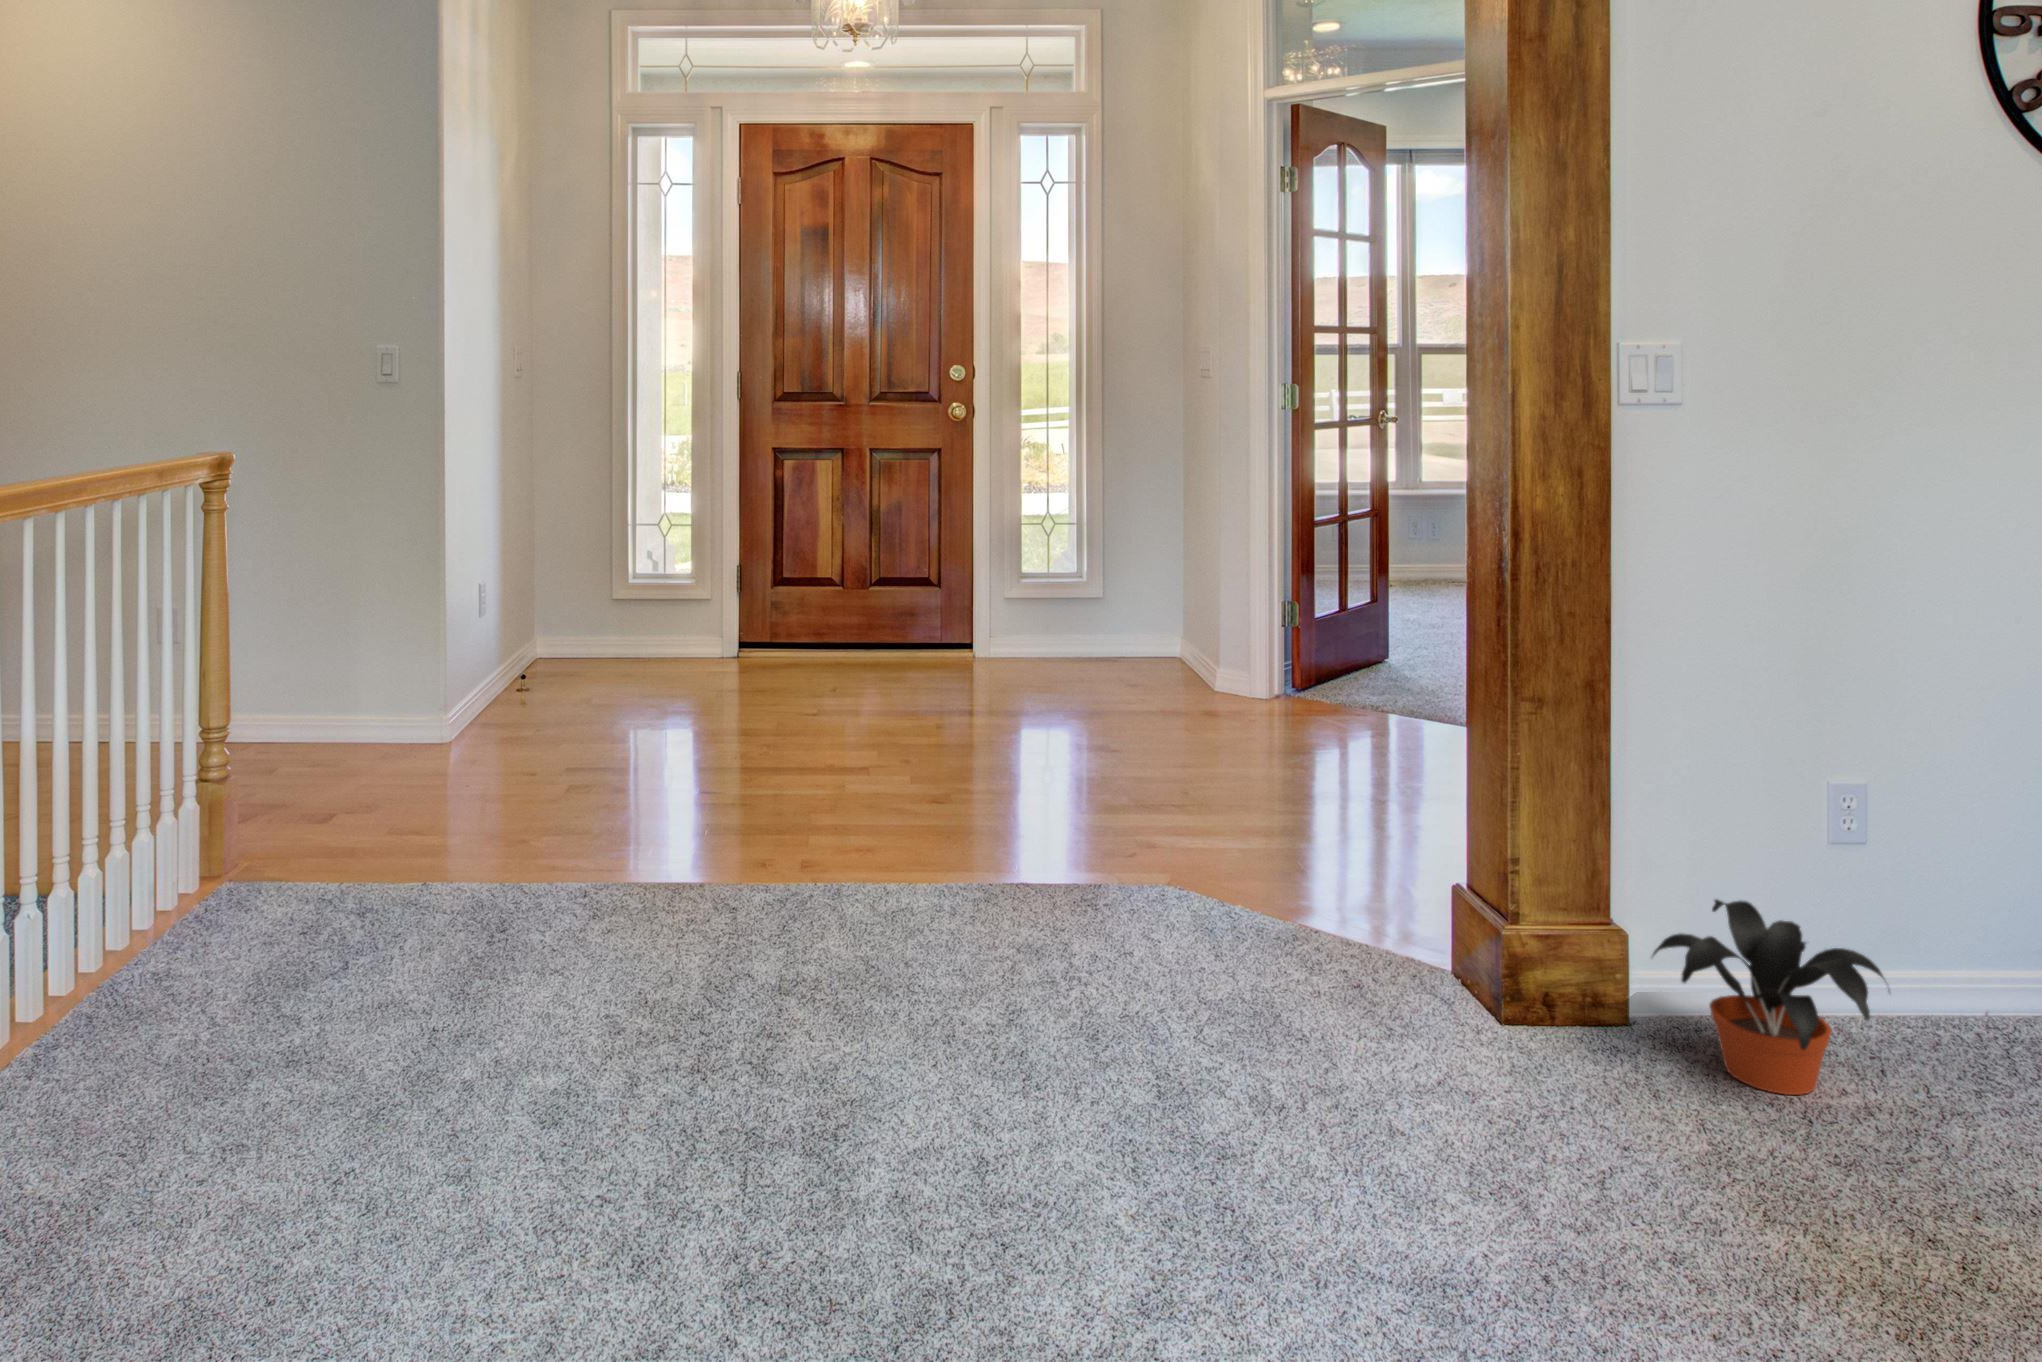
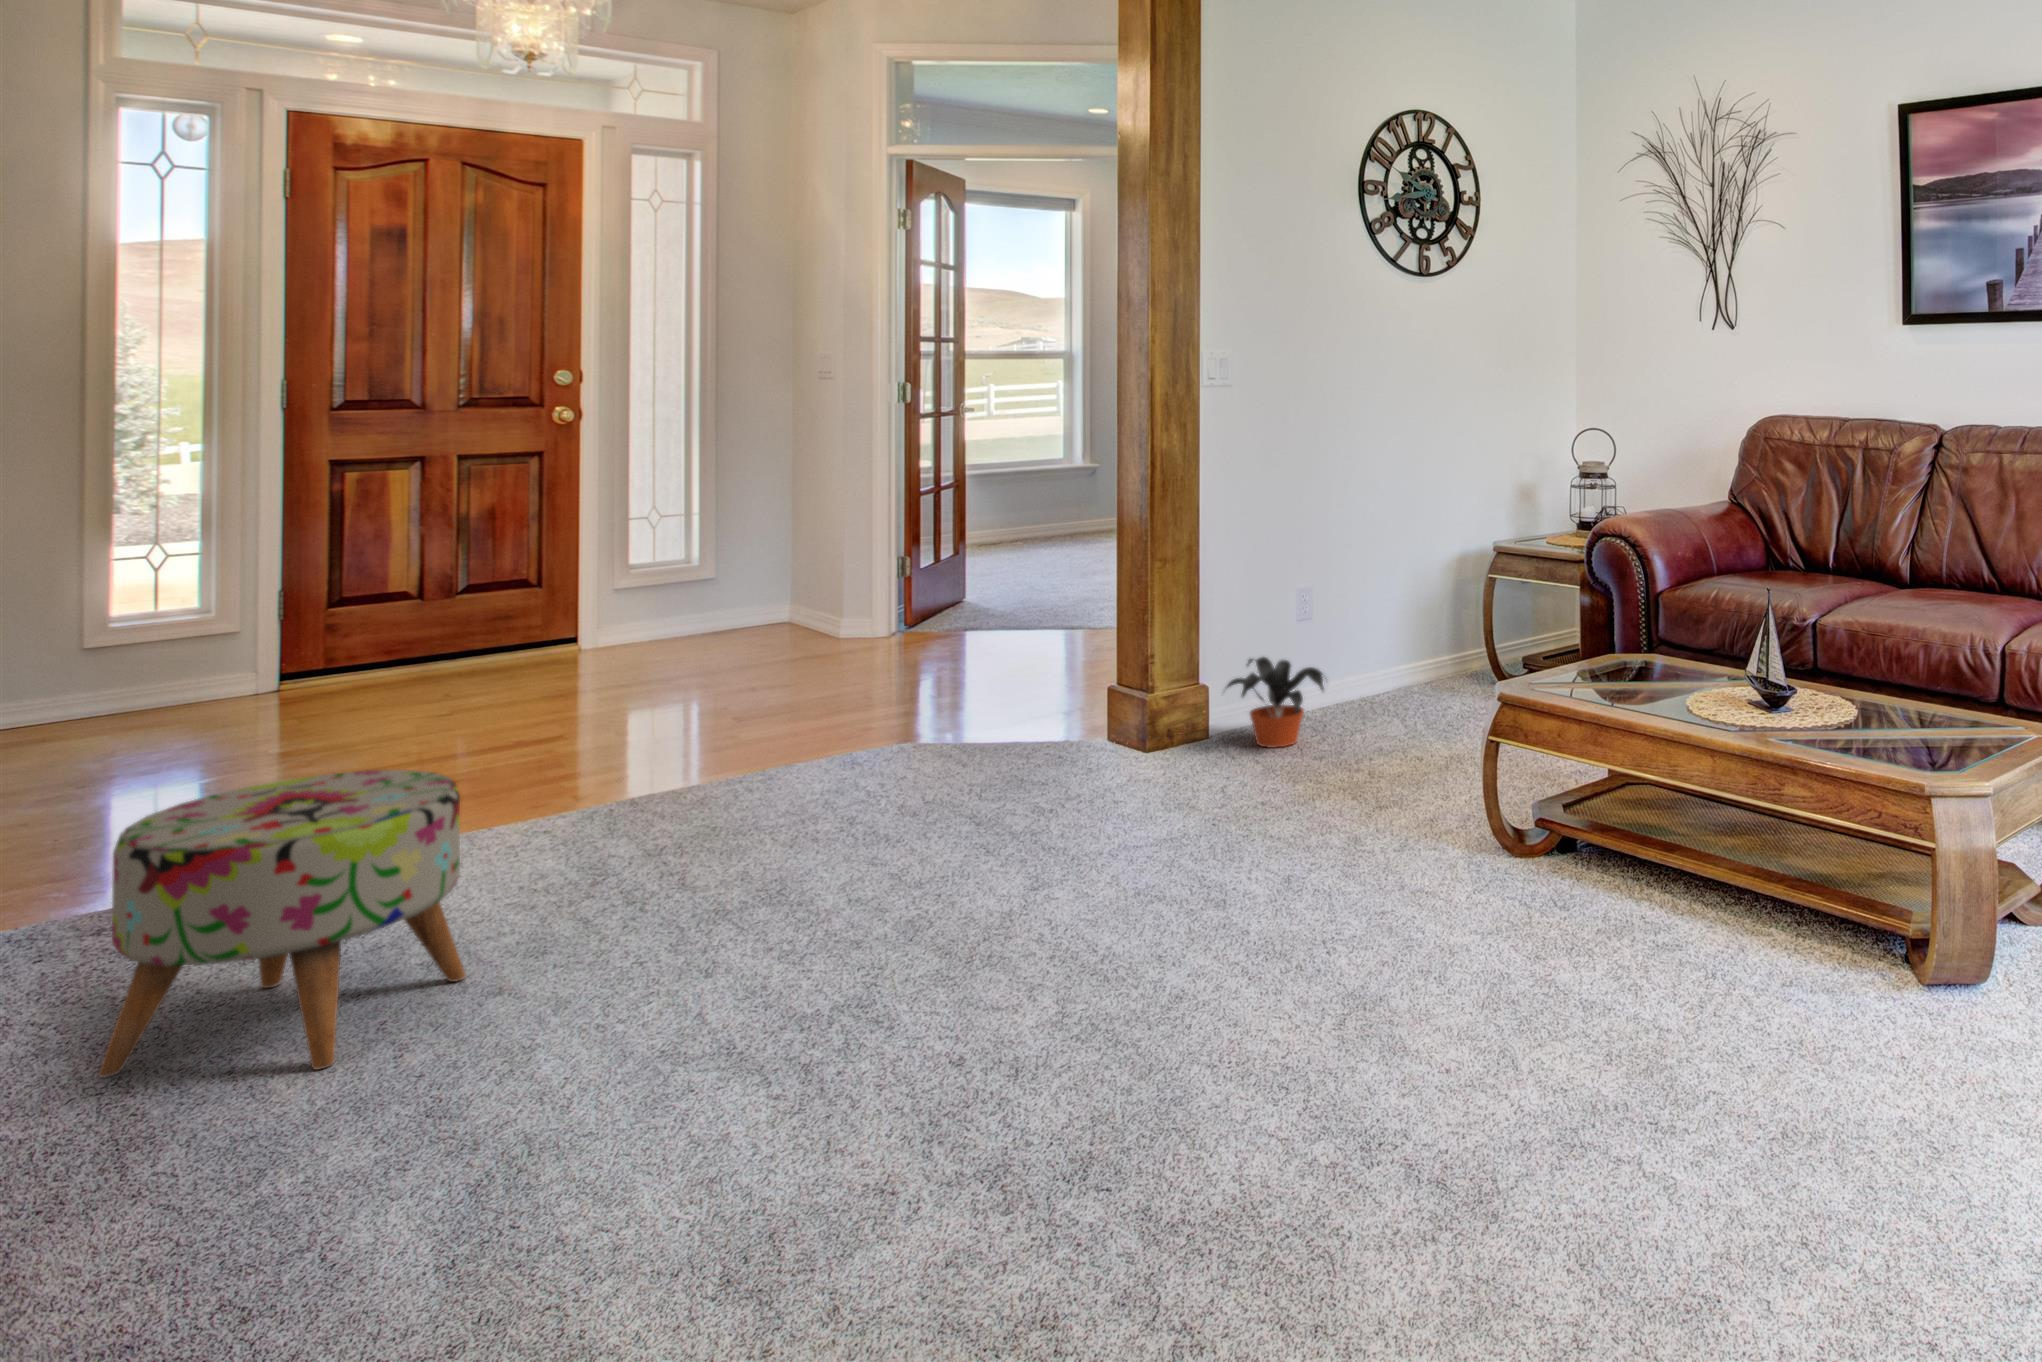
ottoman: none [158,823,486,1217] -> present [98,770,466,1078]

